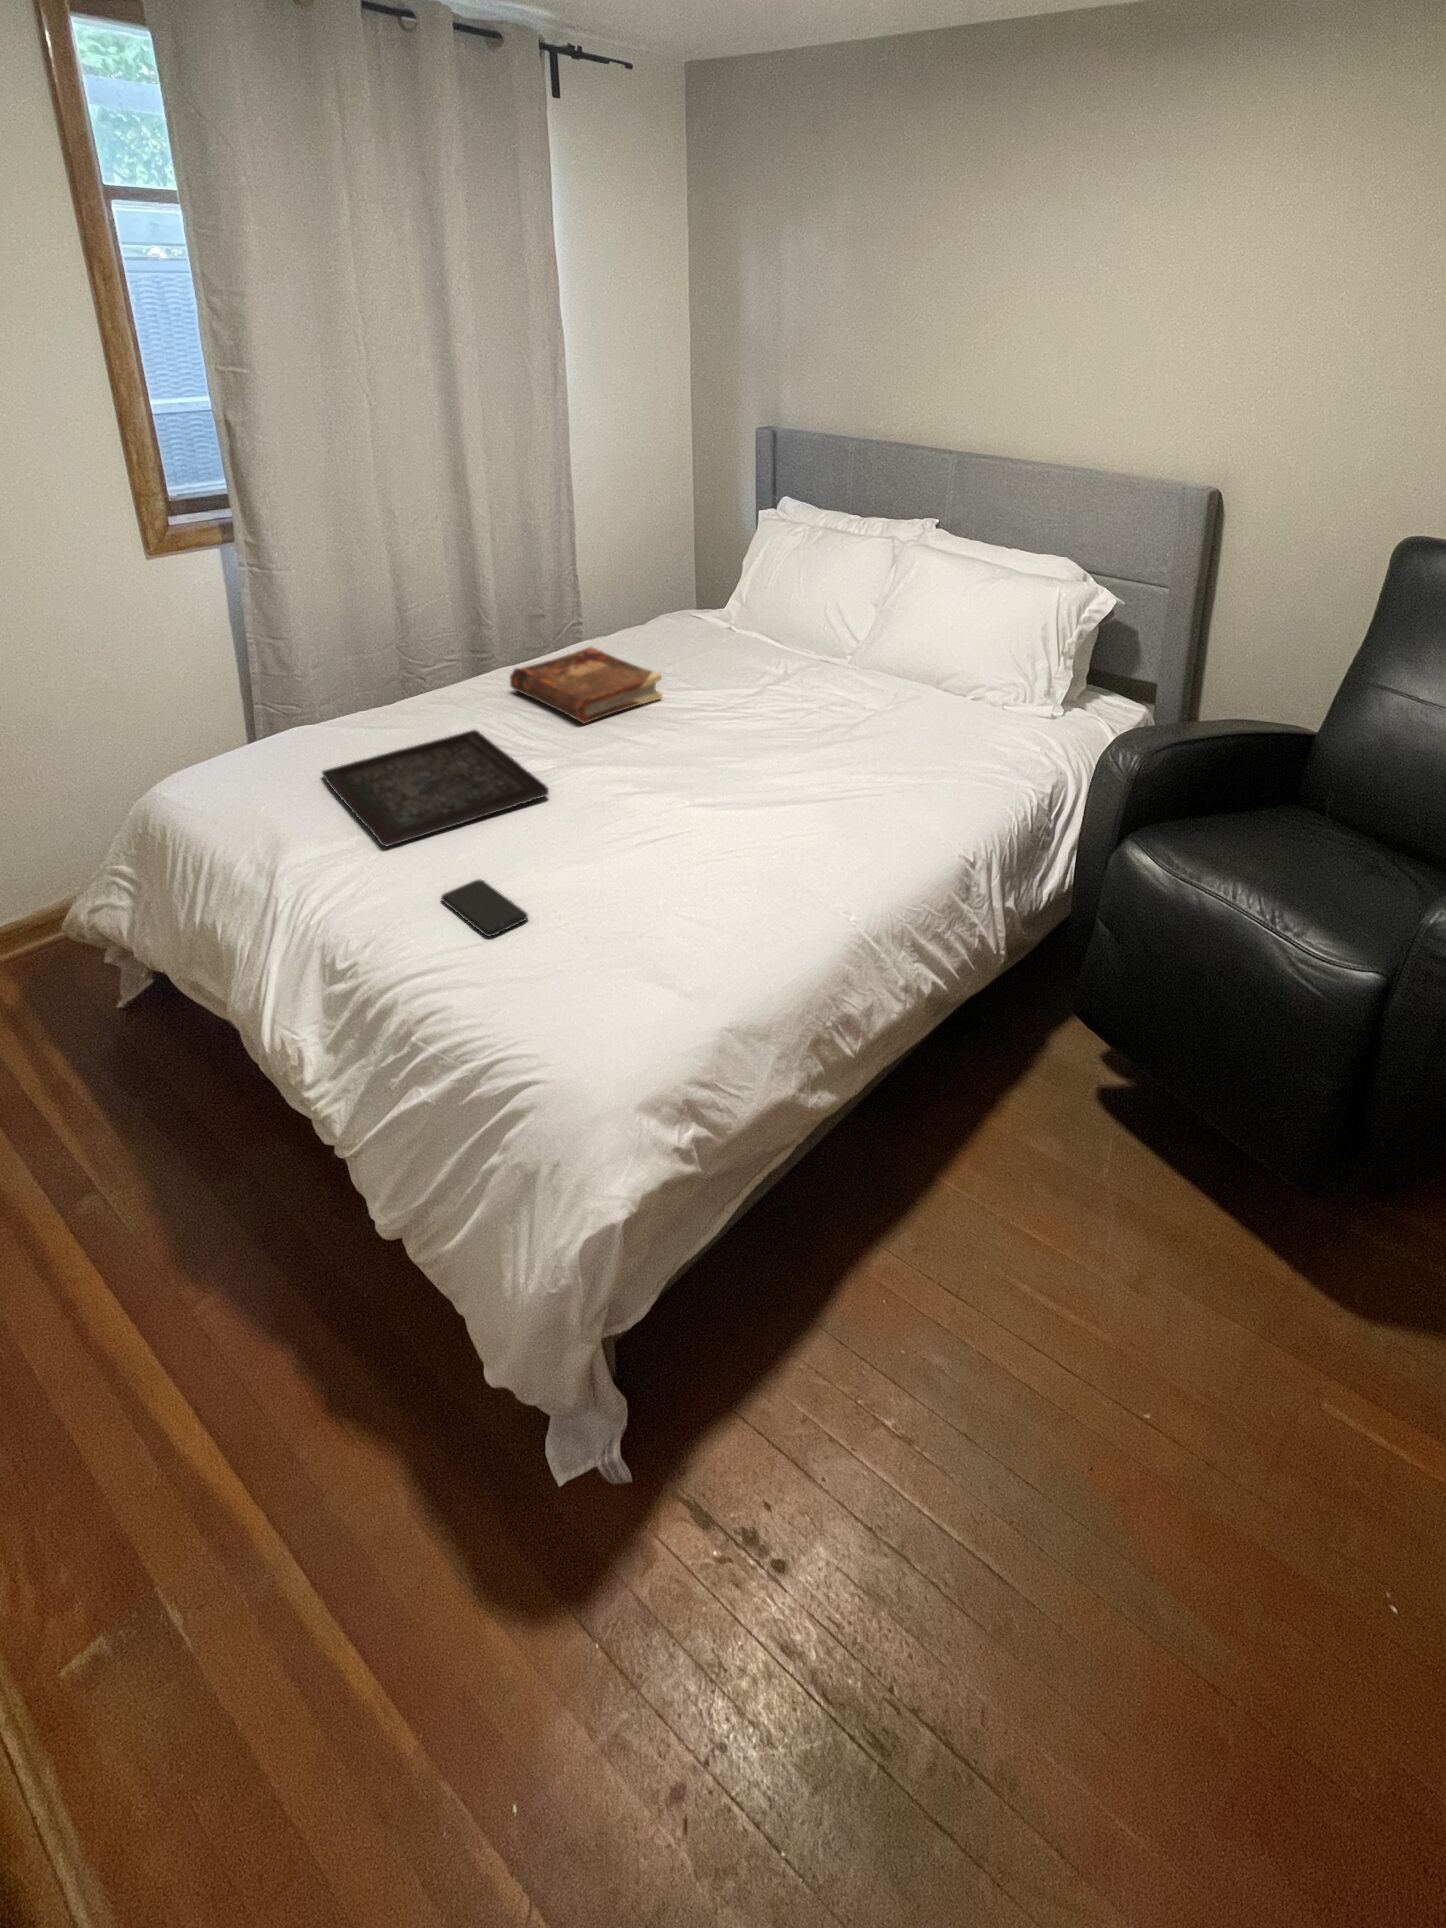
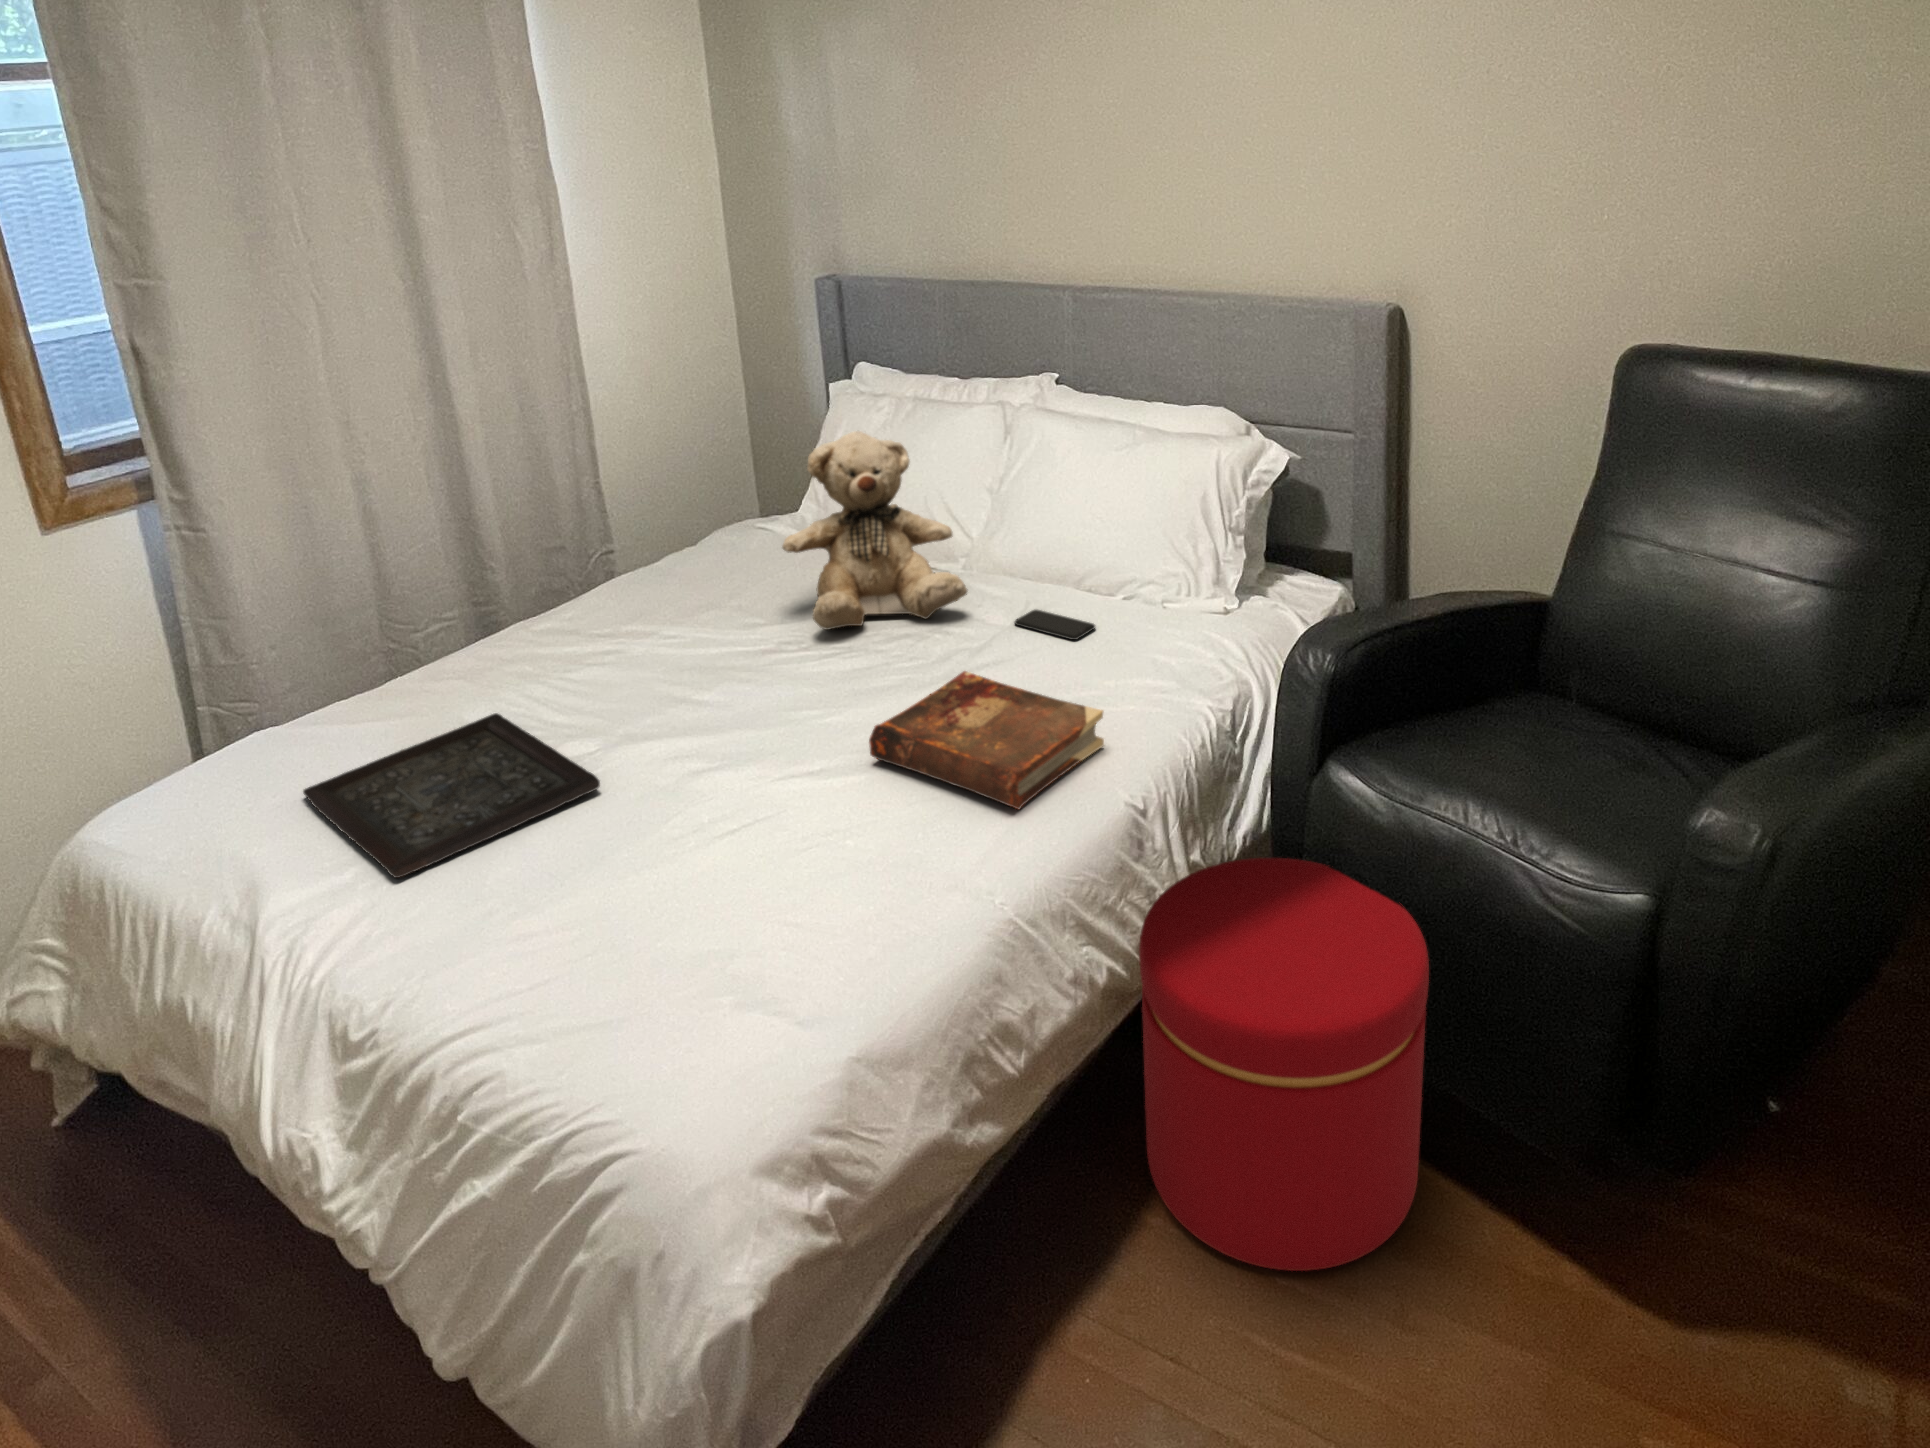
teddy bear: none [708,542,848,695] -> present [782,431,967,630]
book: present [510,647,662,724] -> present [869,671,1104,809]
smartphone: present [441,879,528,937] -> present [1015,610,1095,640]
ottoman: none [948,910,1194,1240] -> present [1139,858,1429,1271]

